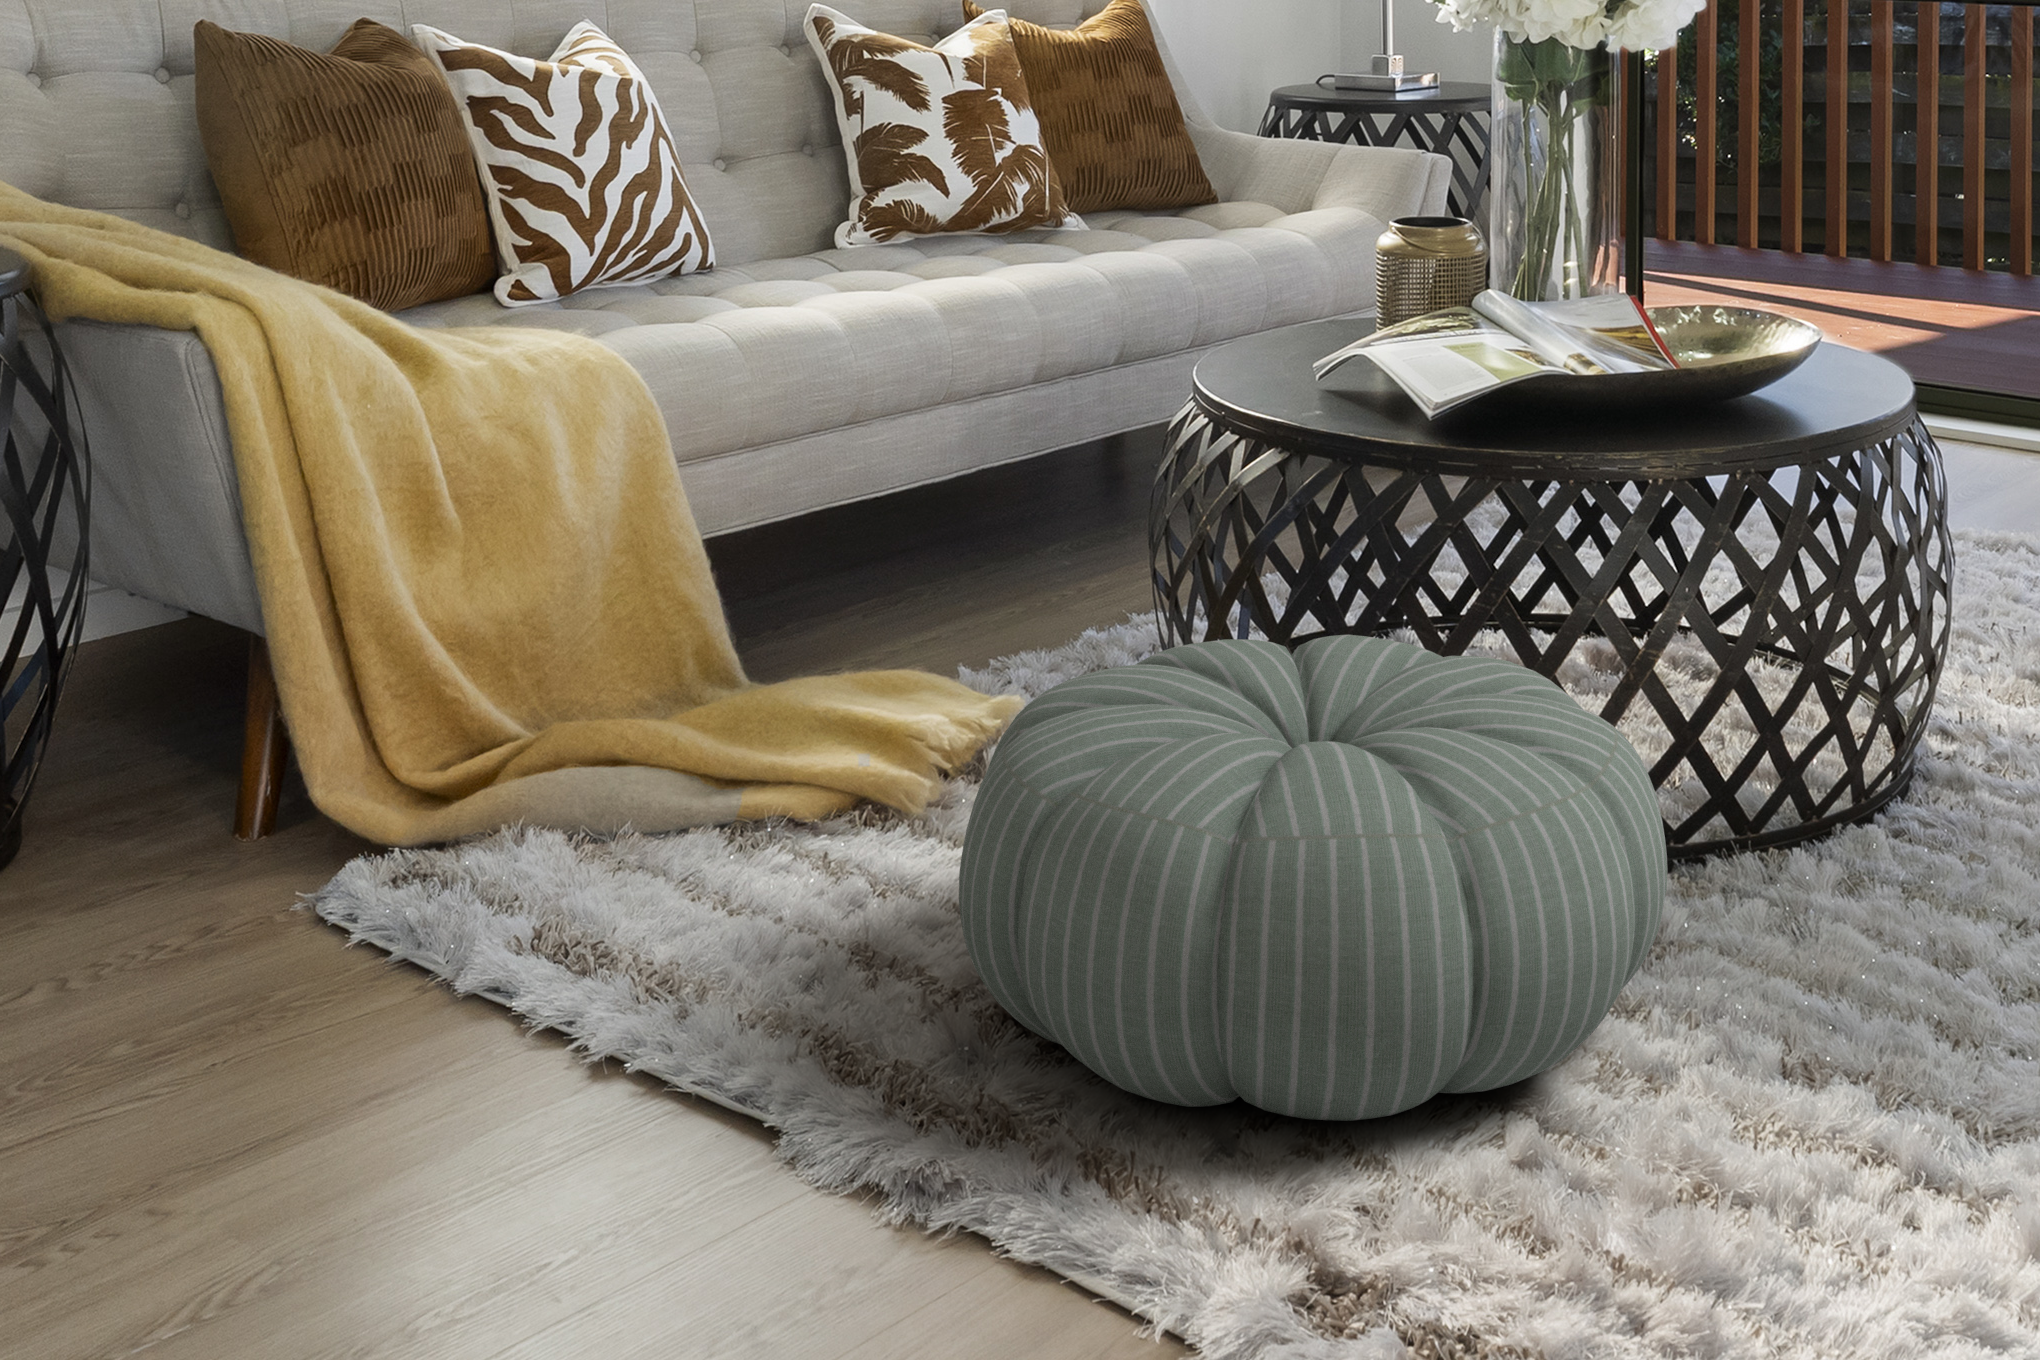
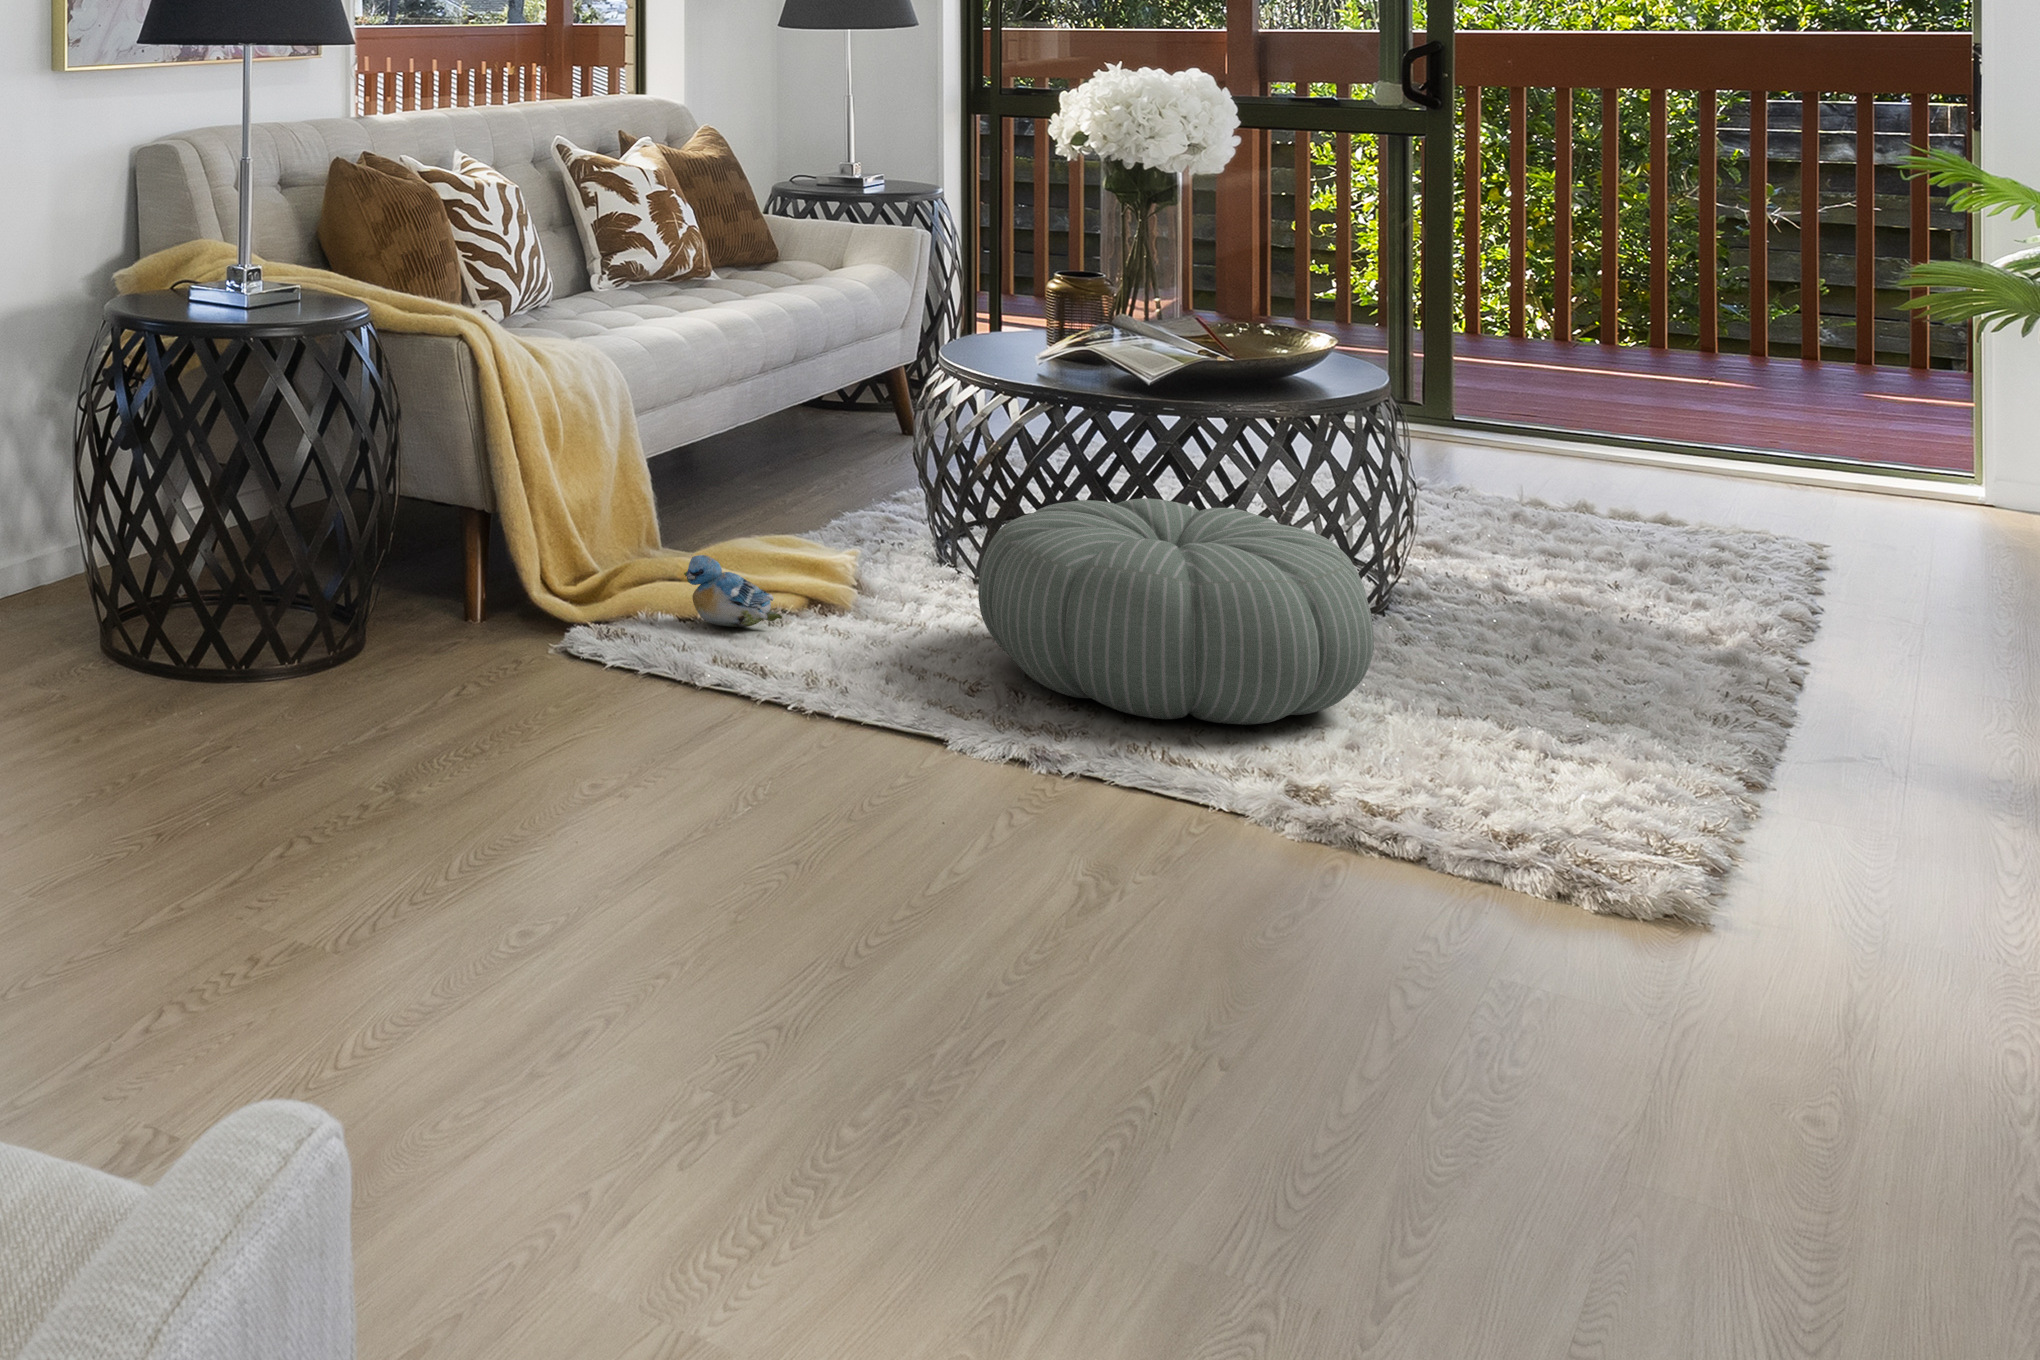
plush toy: none [547,734,714,870] -> present [684,555,782,627]

